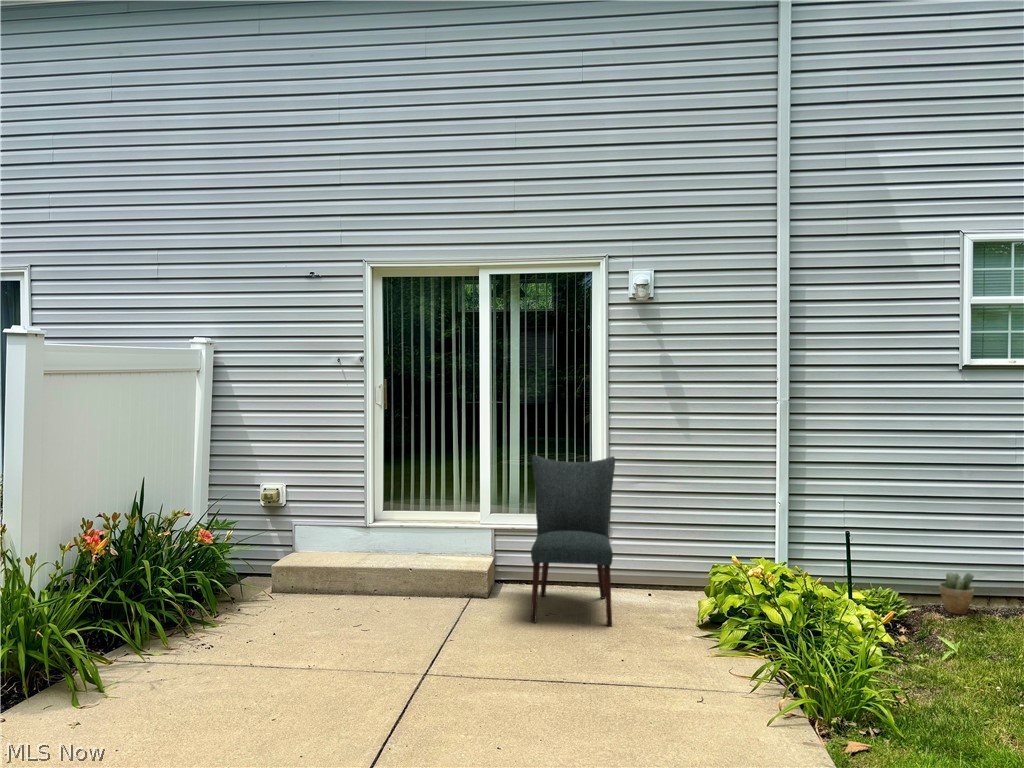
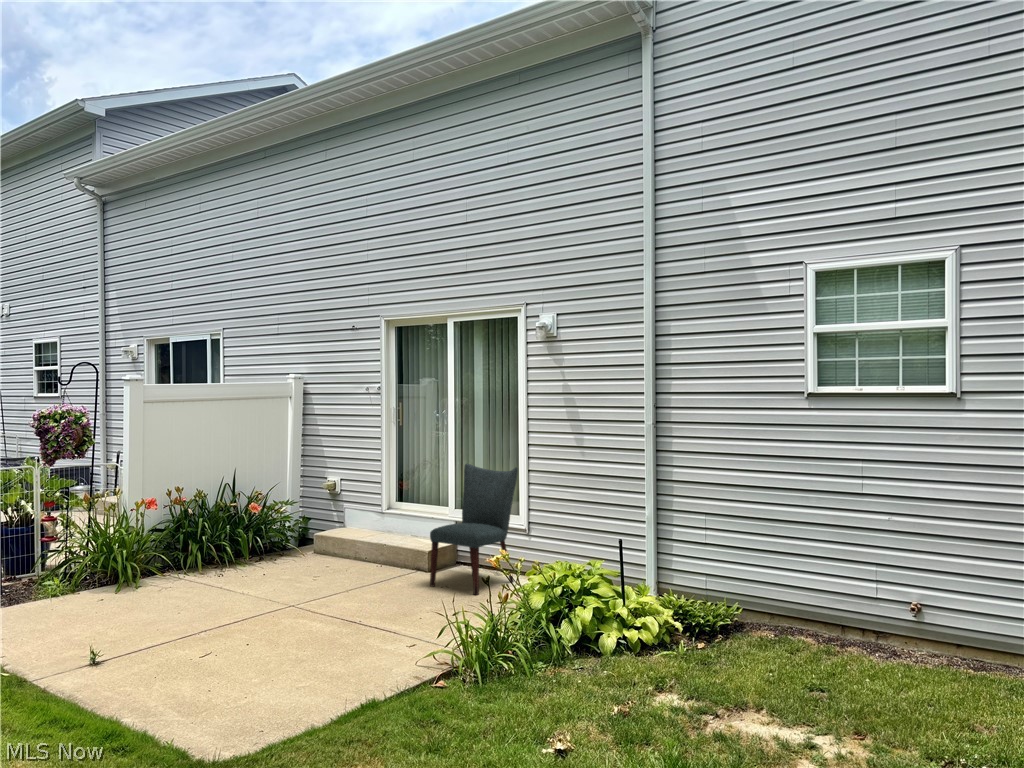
potted plant: present [939,572,974,614] -> none [771,591,801,632]

